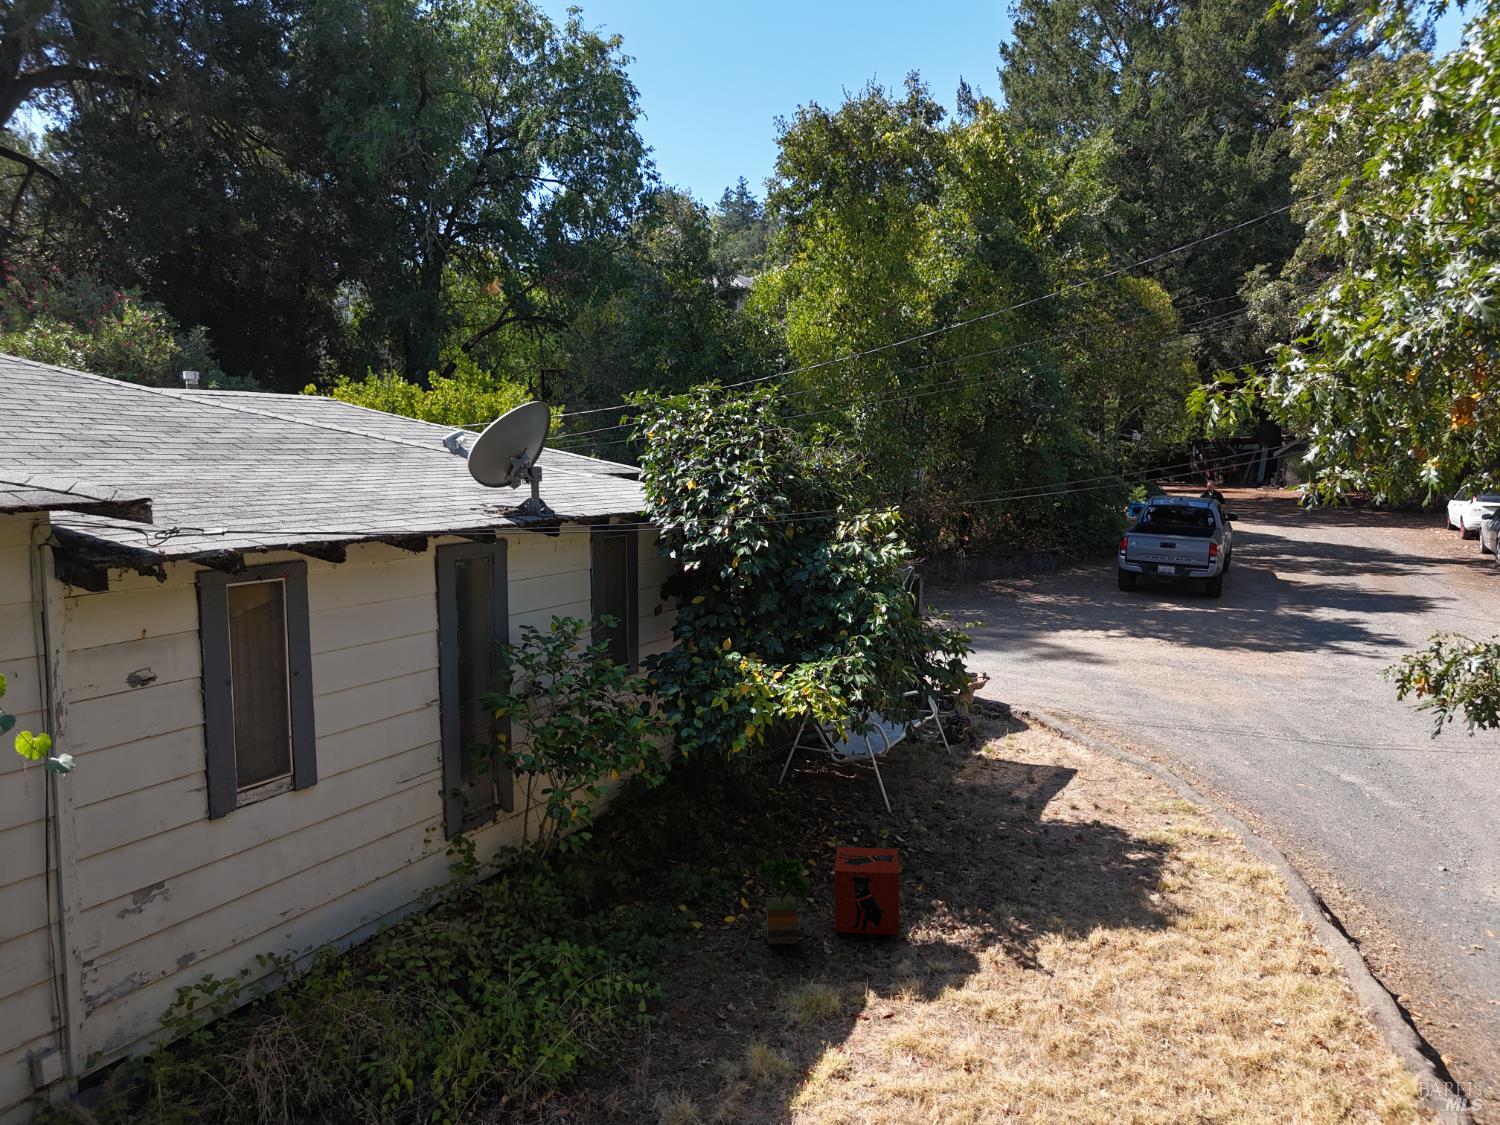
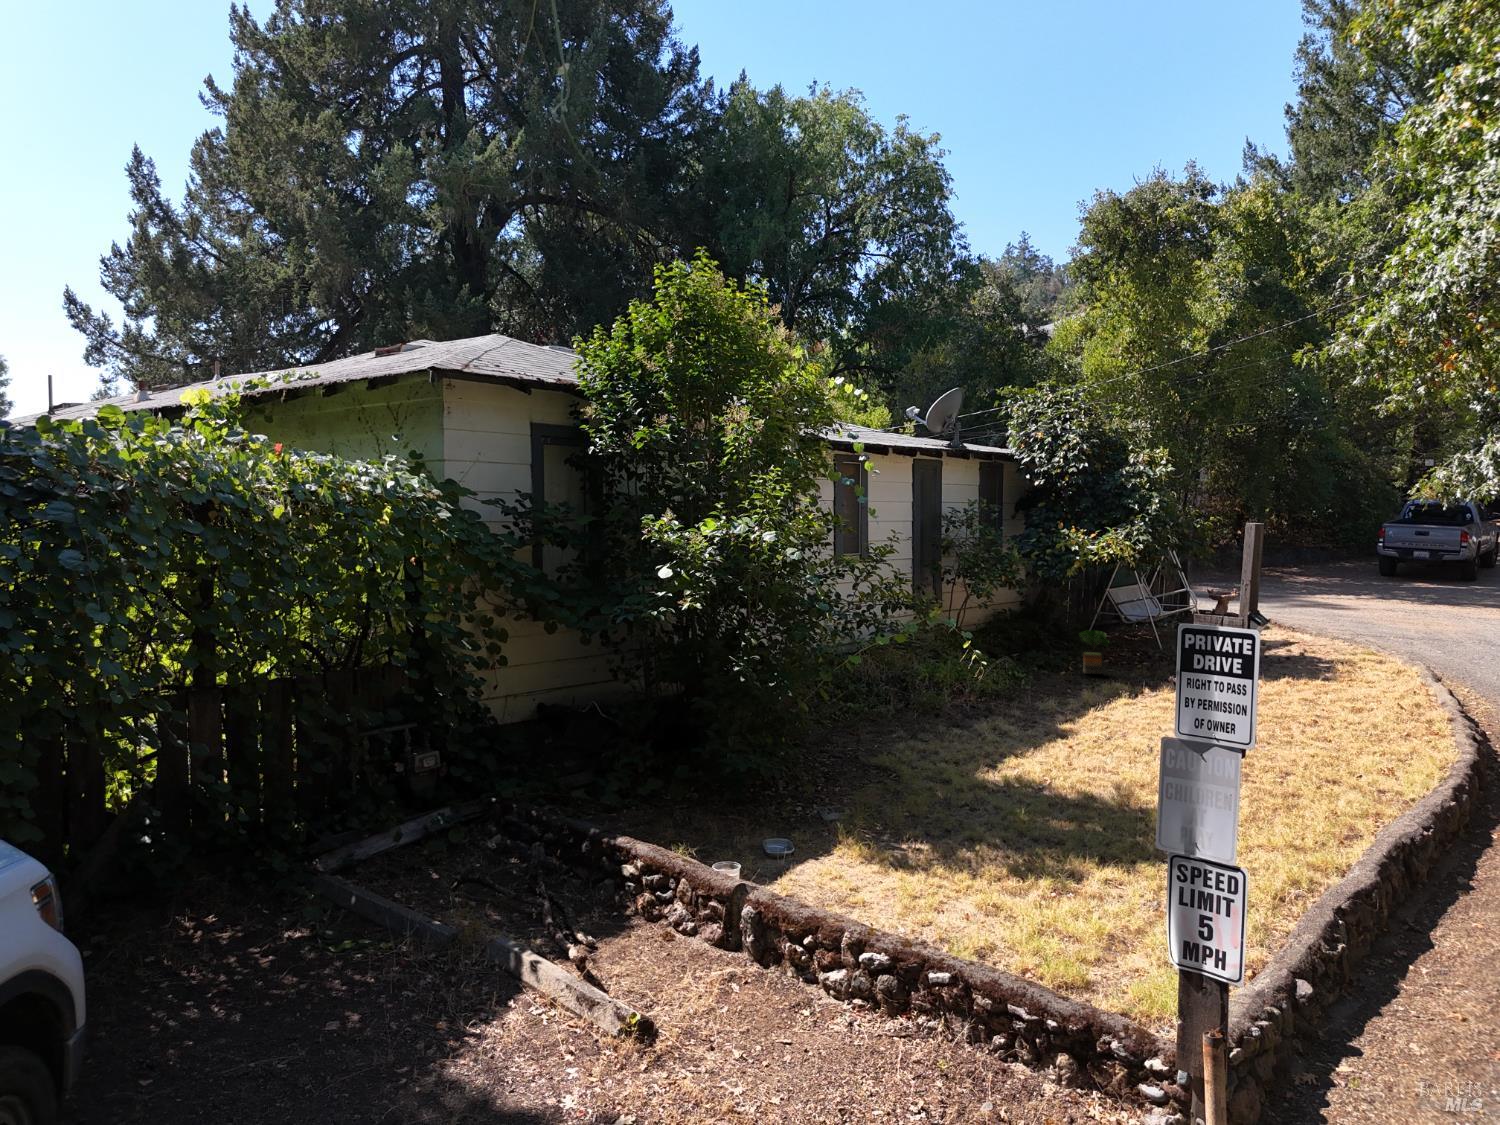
storage box: present [835,847,899,935] -> none [1124,635,1163,676]

